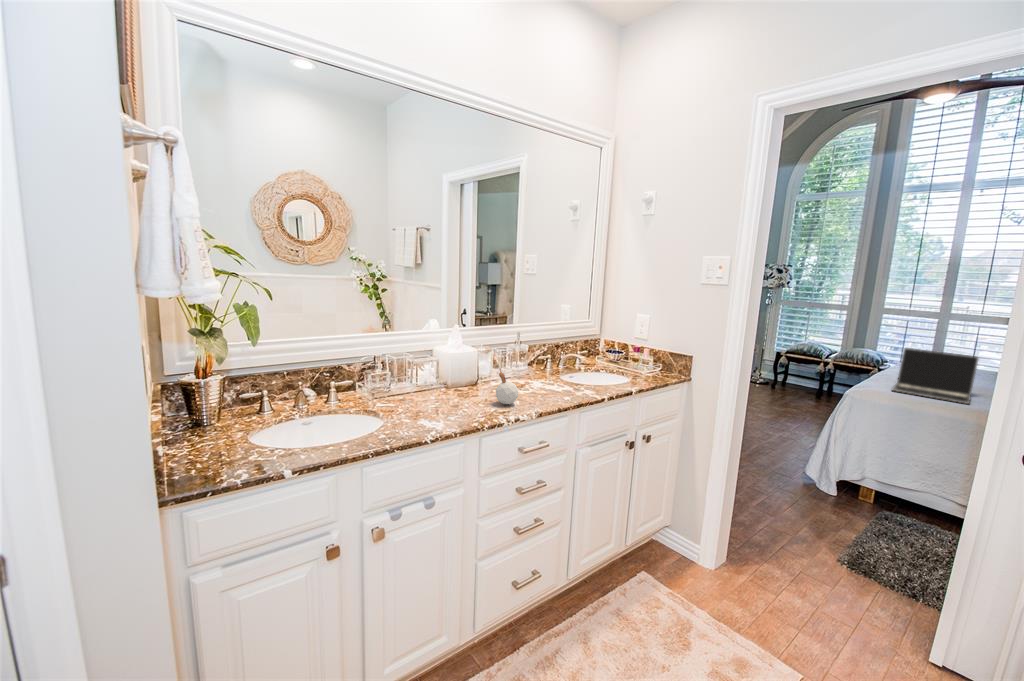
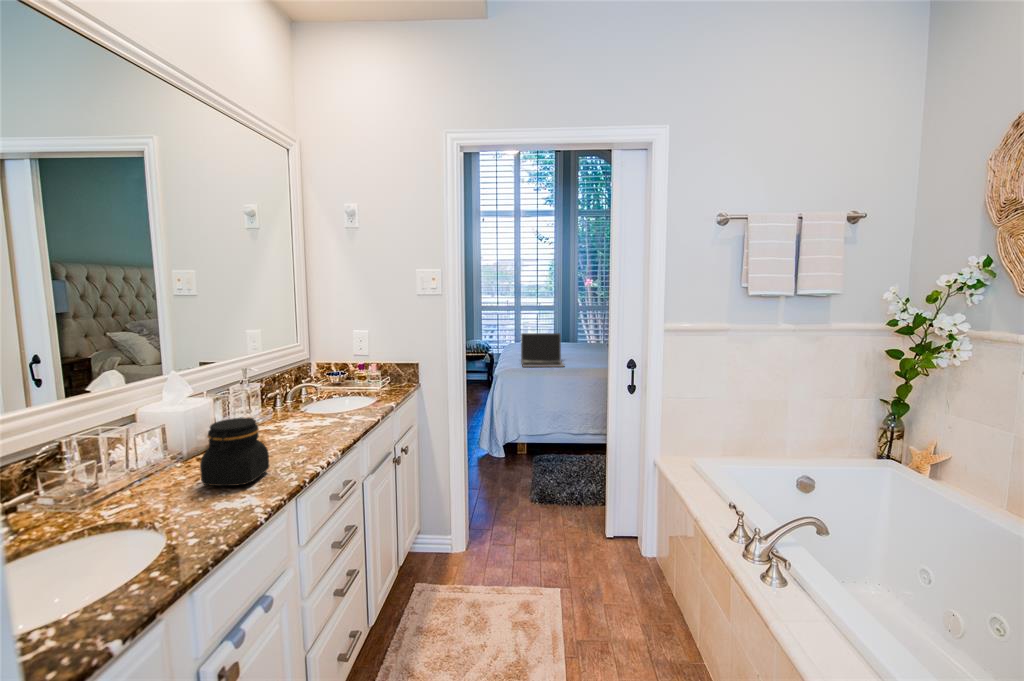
jar: none [430,363,476,414] -> present [200,418,269,486]
candle: present [496,366,518,404] -> none [274,409,307,455]

